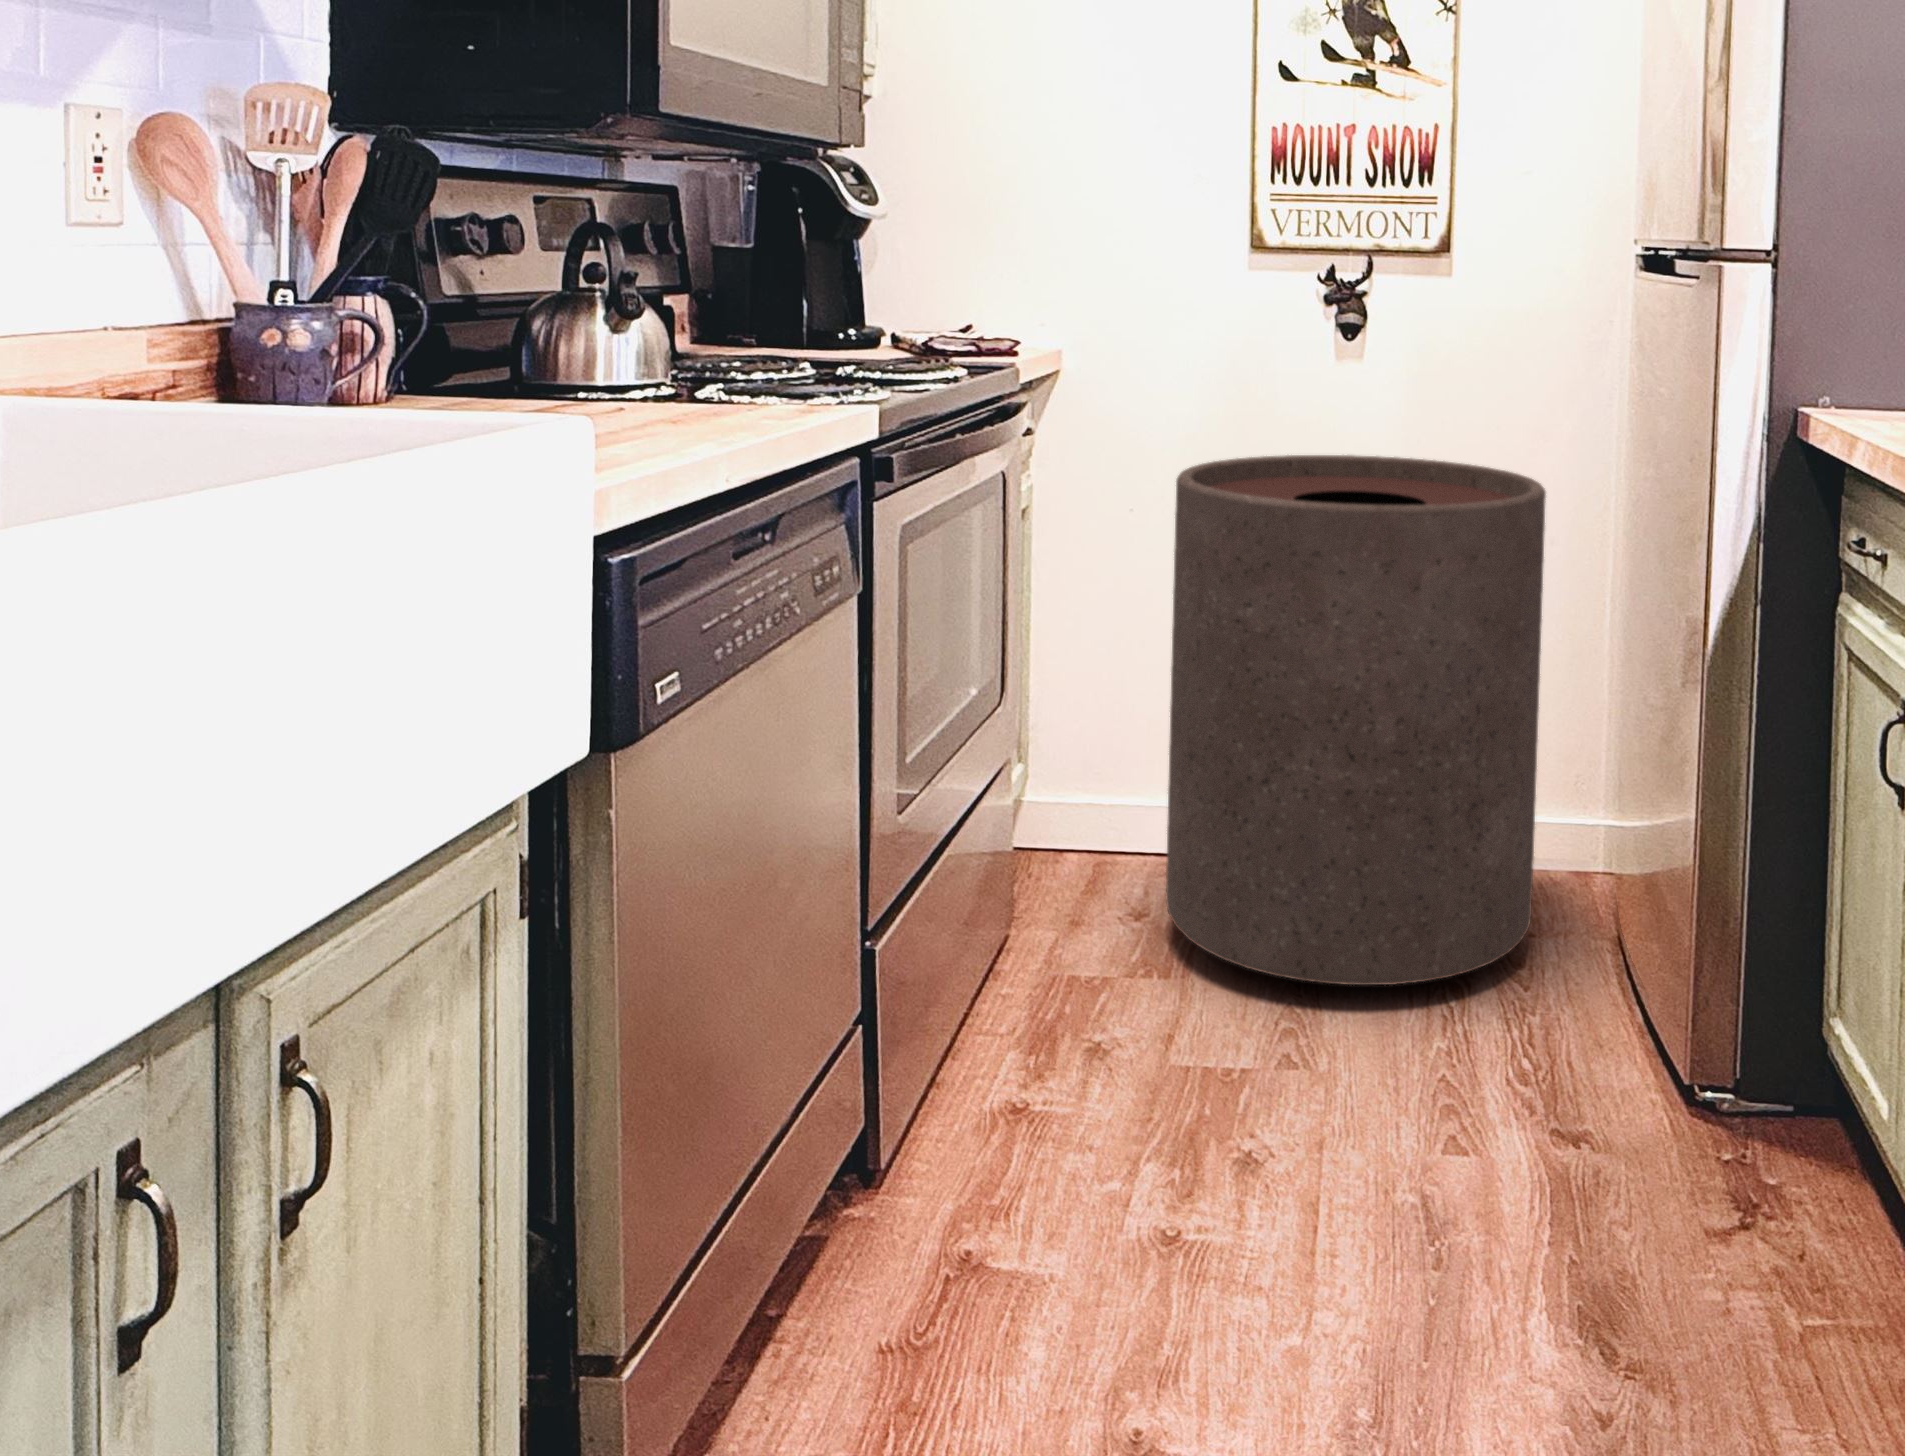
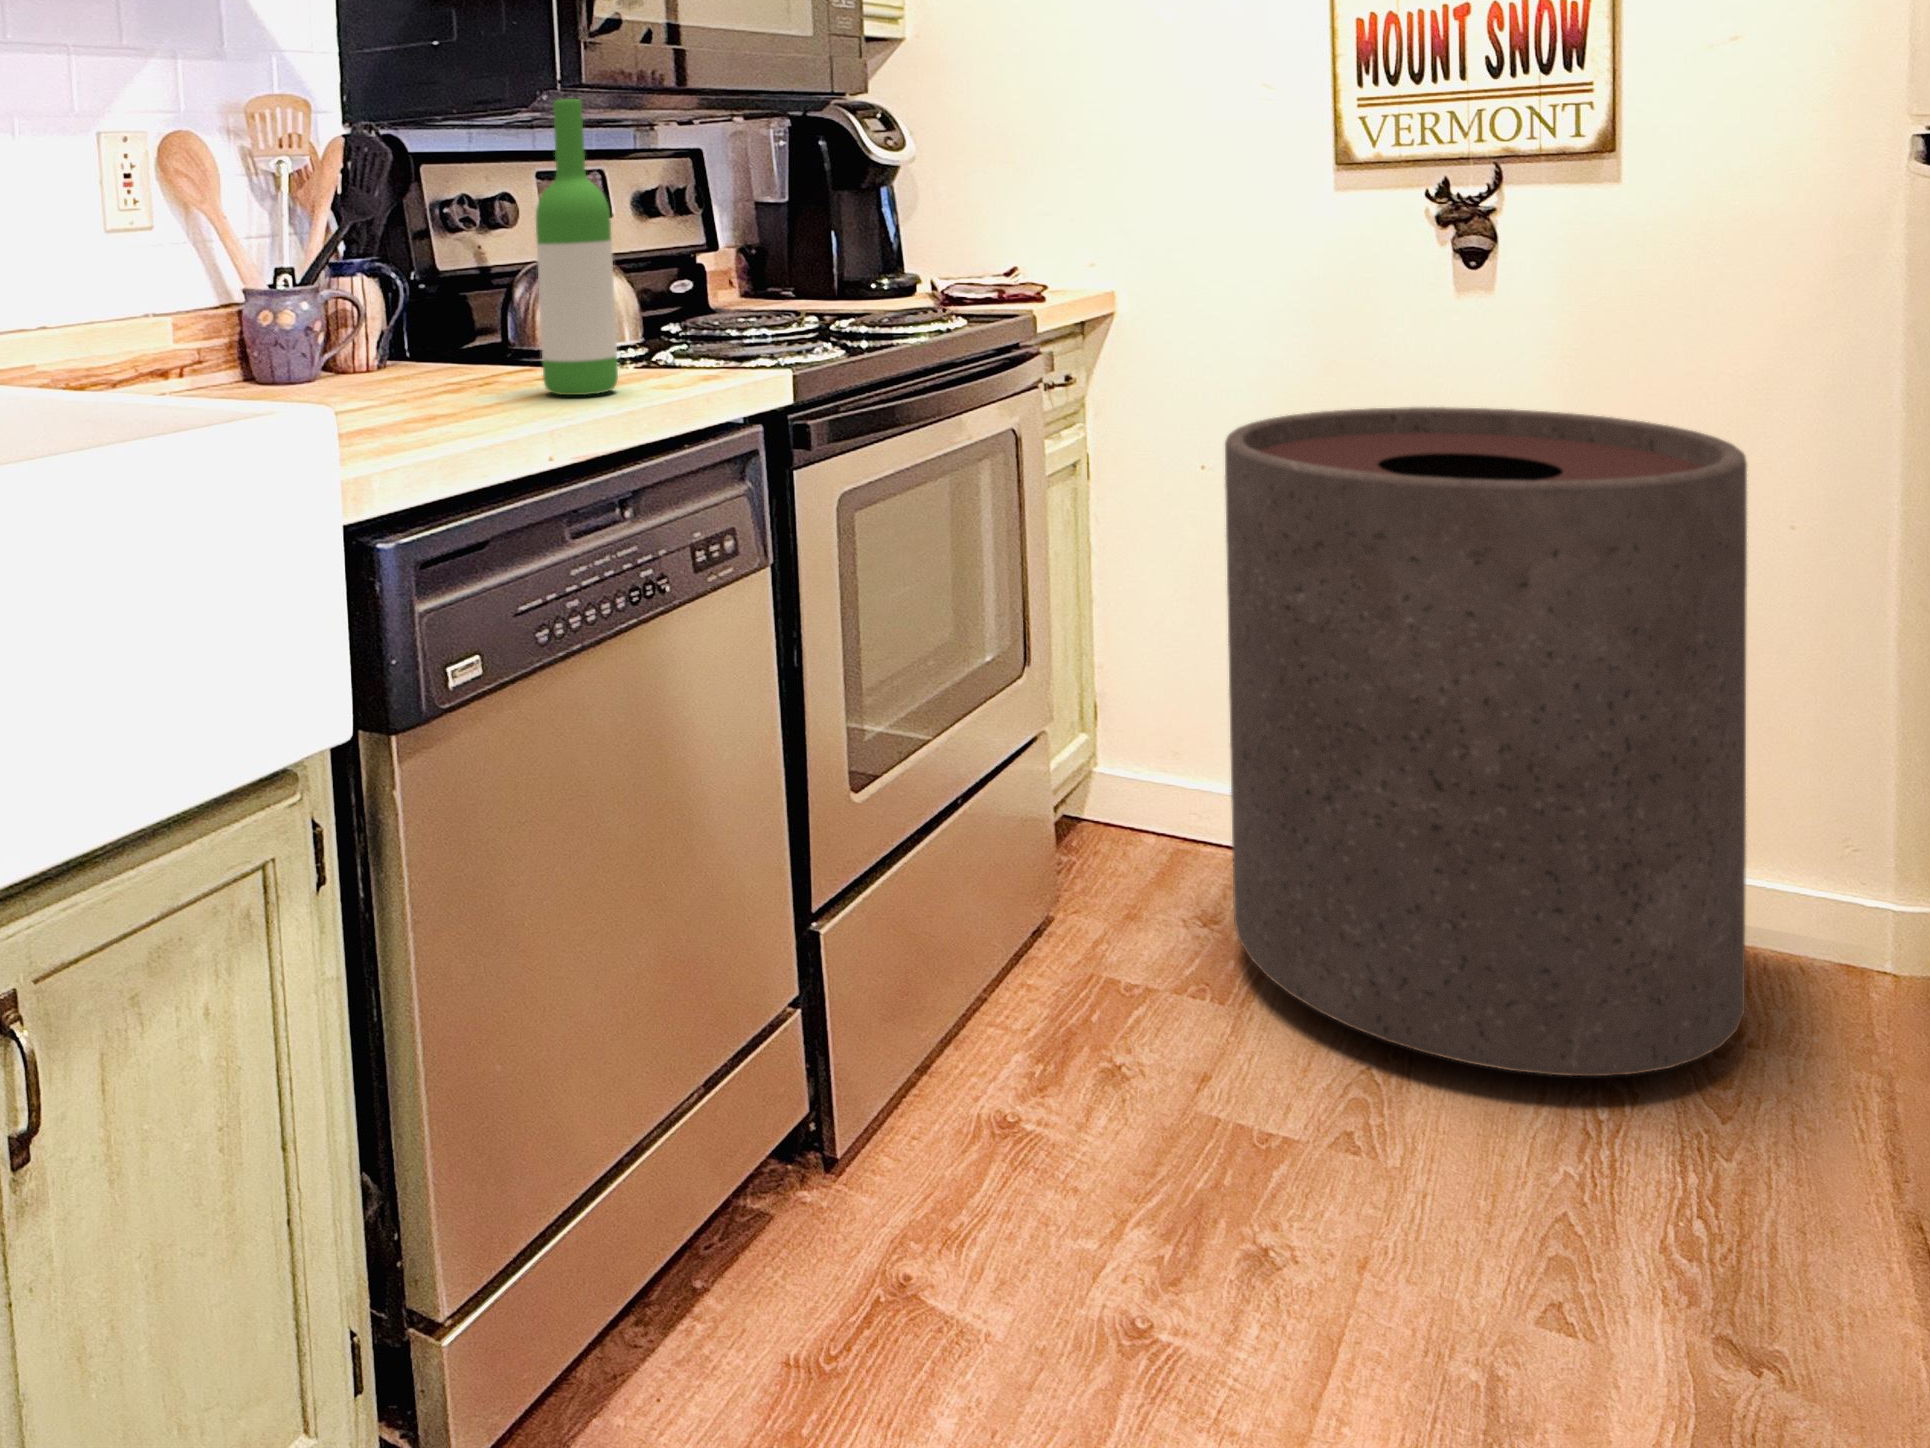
wine bottle: none [657,127,738,423] -> present [536,99,618,395]

